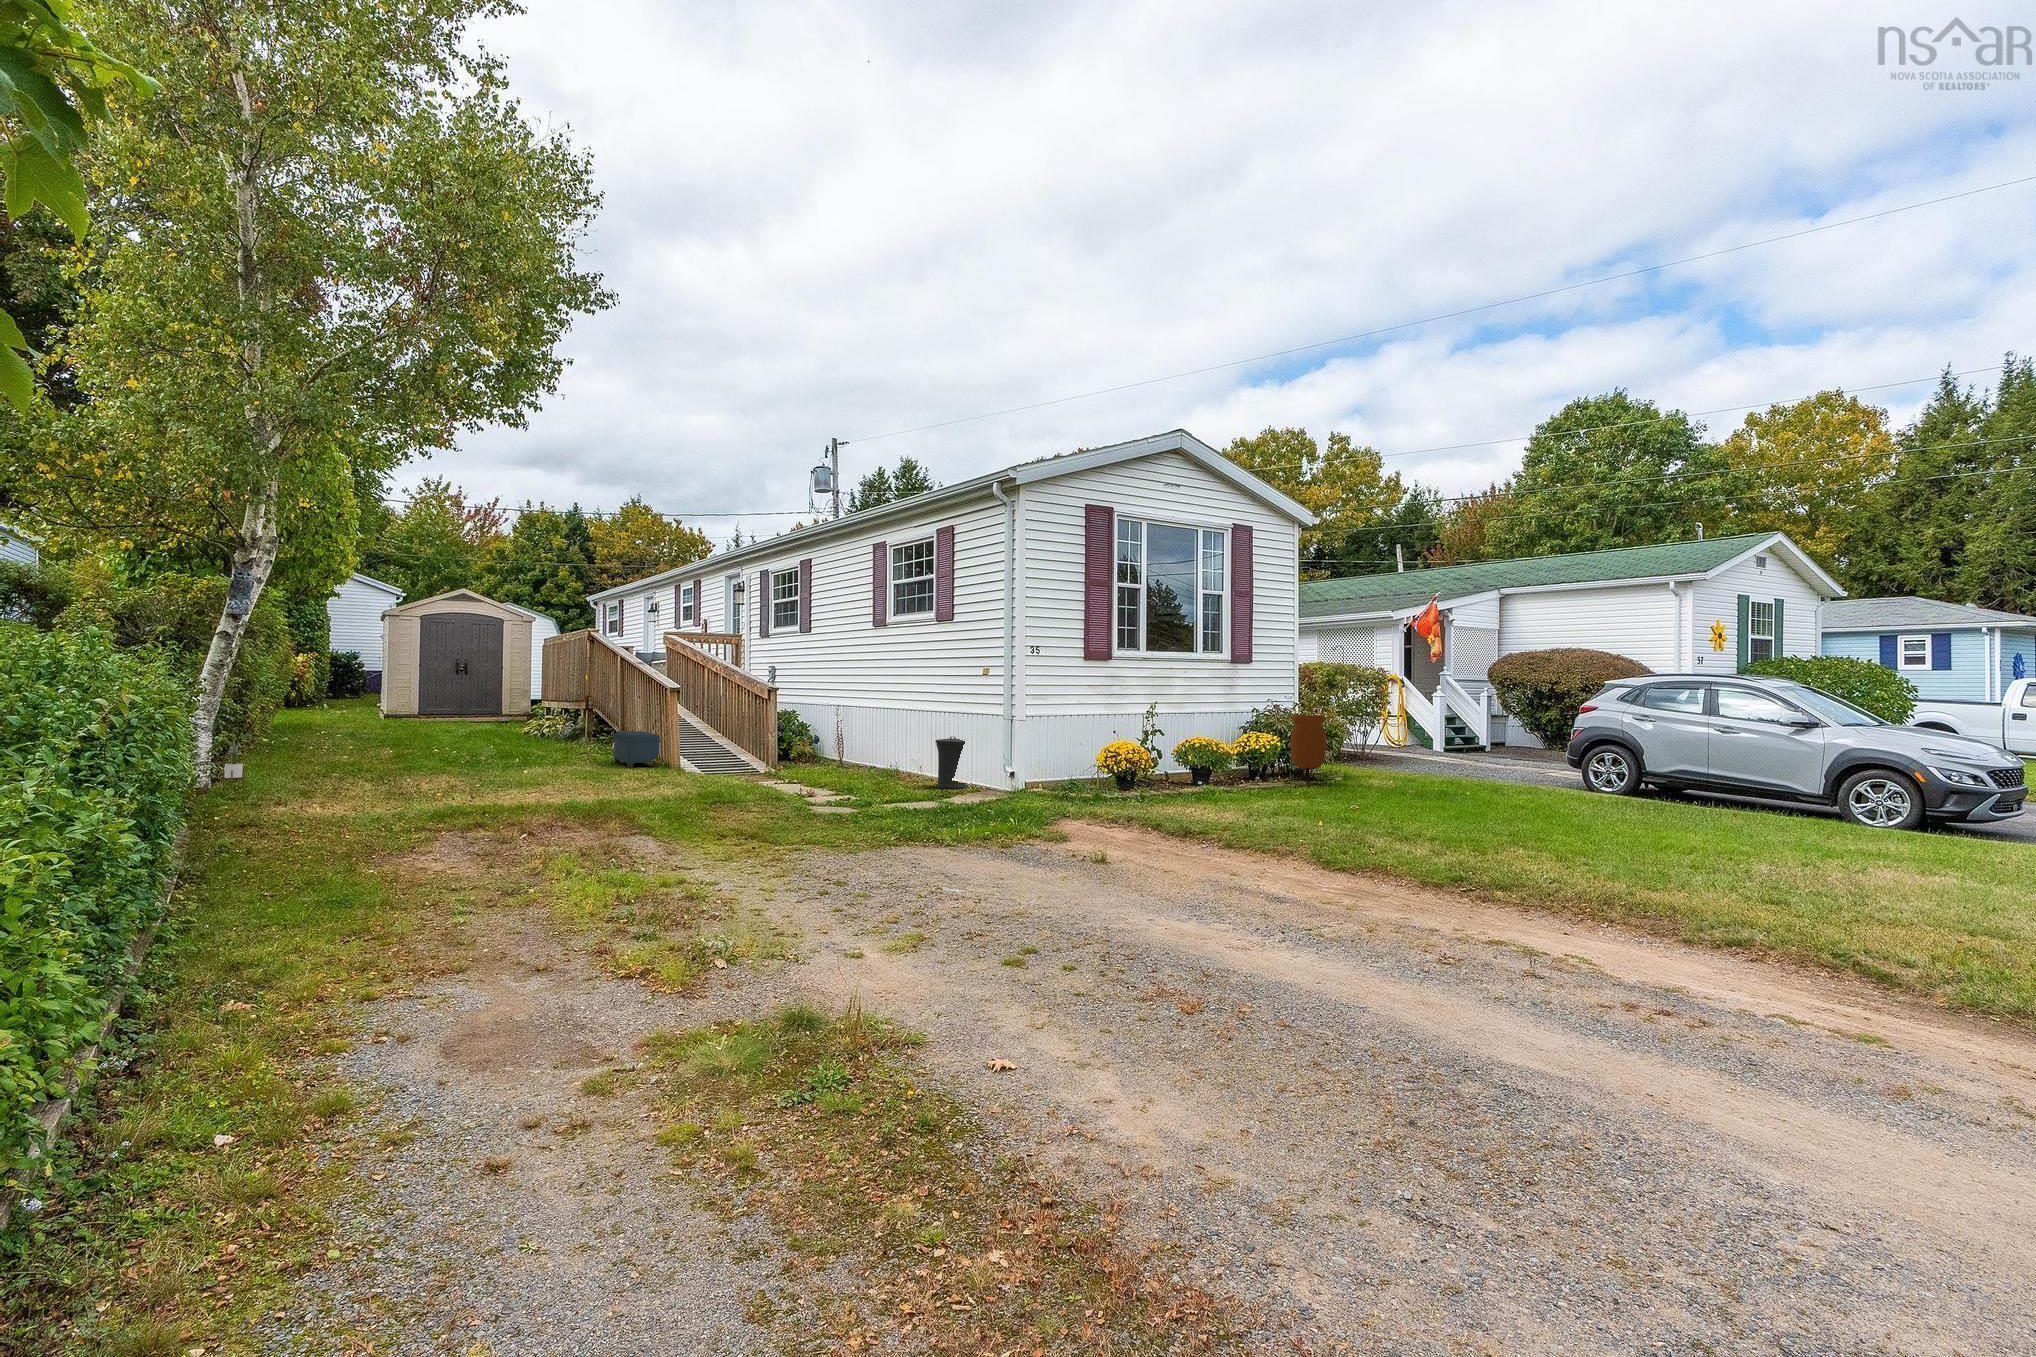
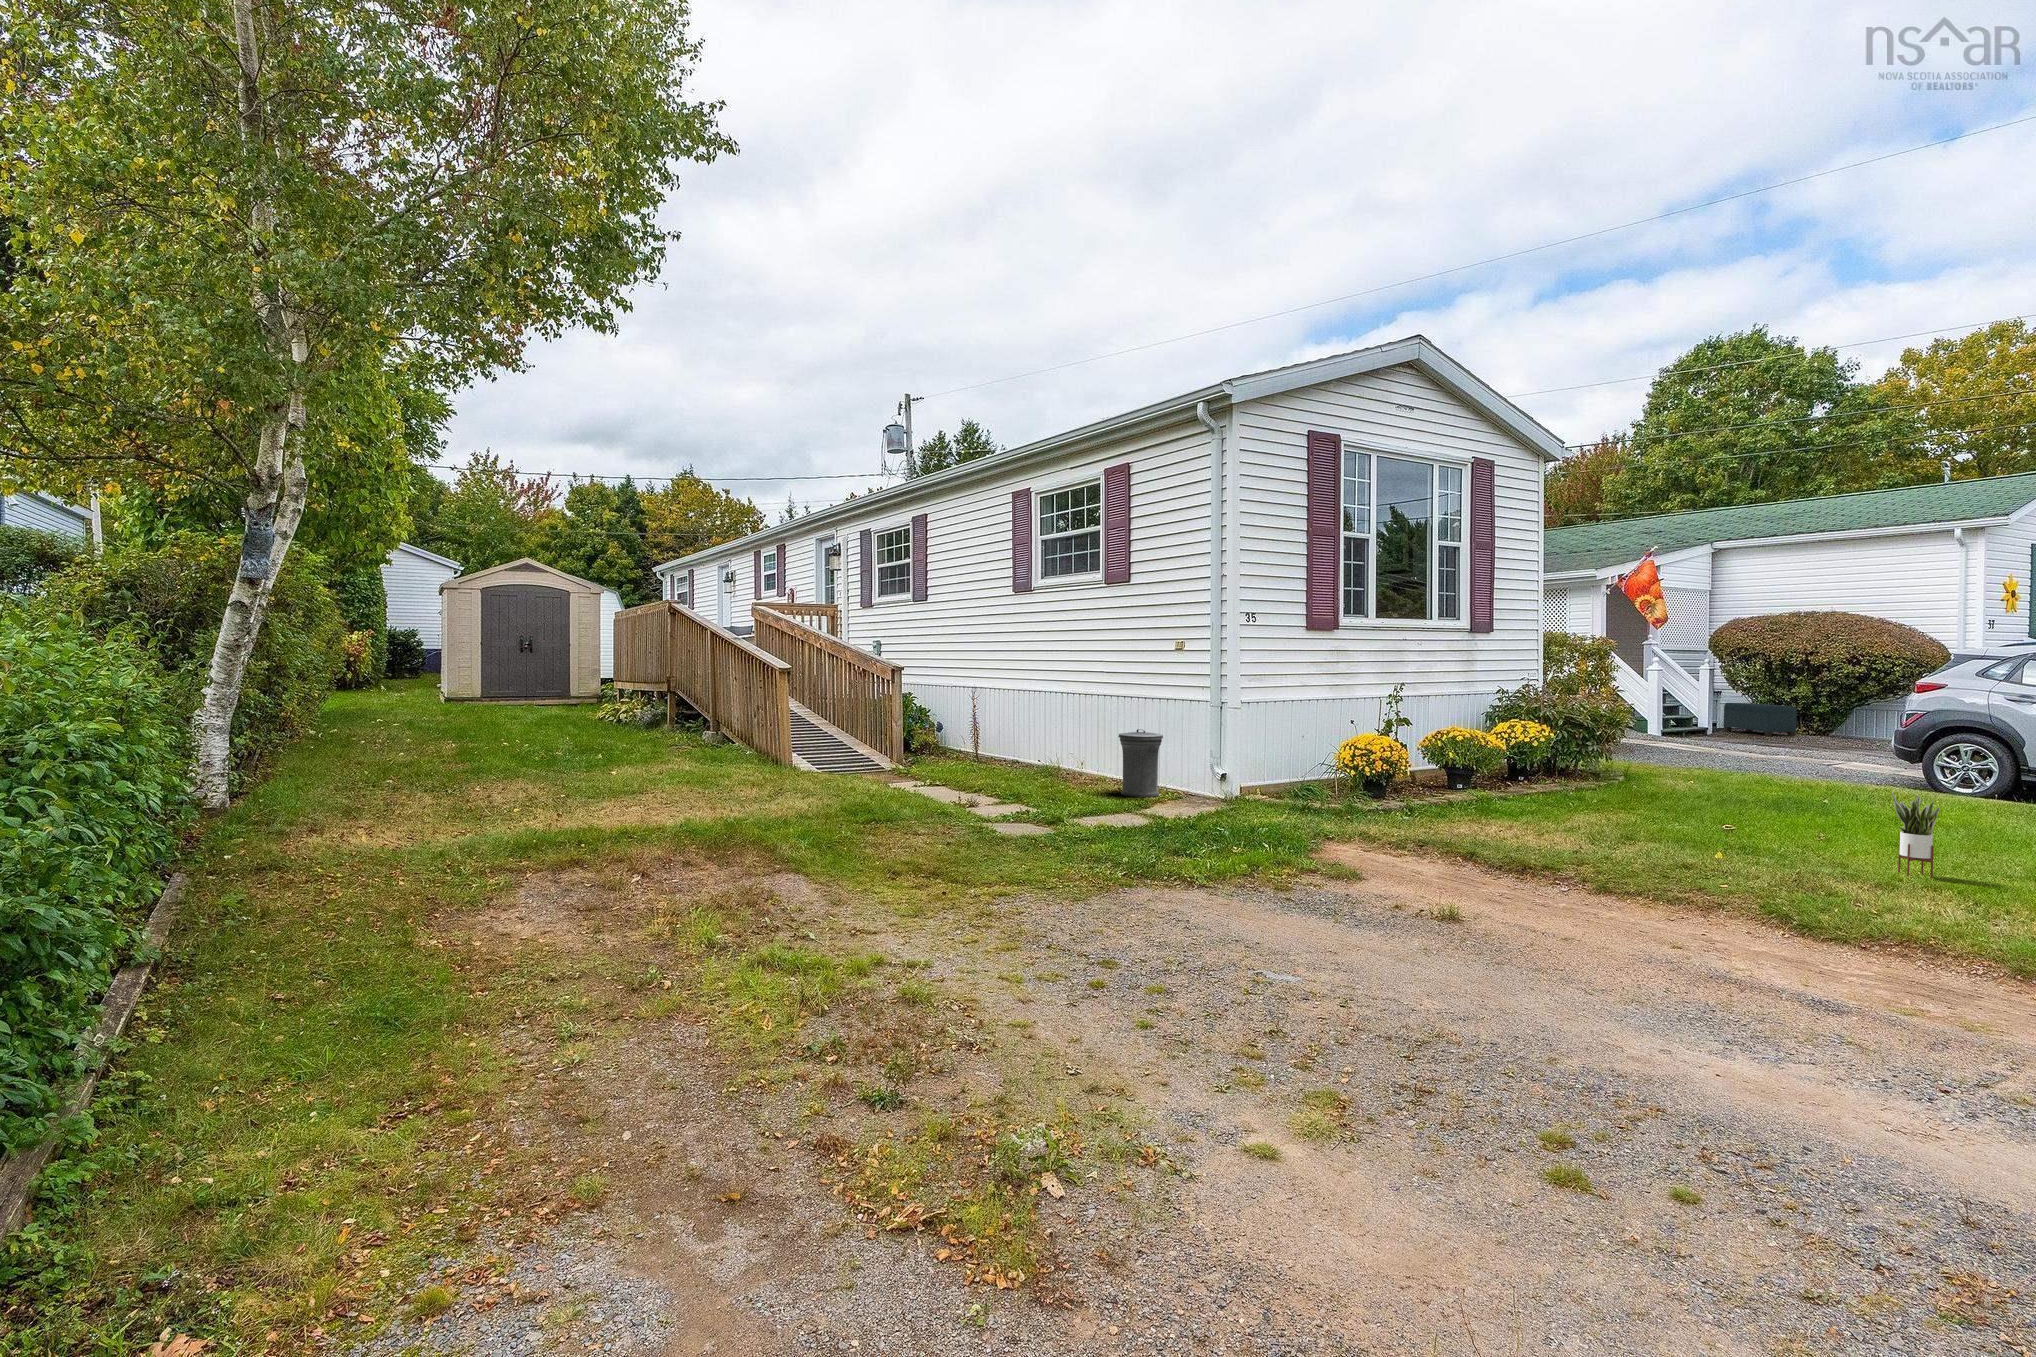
lounge chair: present [1285,715,1330,786] -> none [1560,699,1631,790]
bench: present [614,731,660,768] -> present [1724,703,1797,736]
potted plant: present [223,744,244,789] -> present [1892,793,1940,878]

